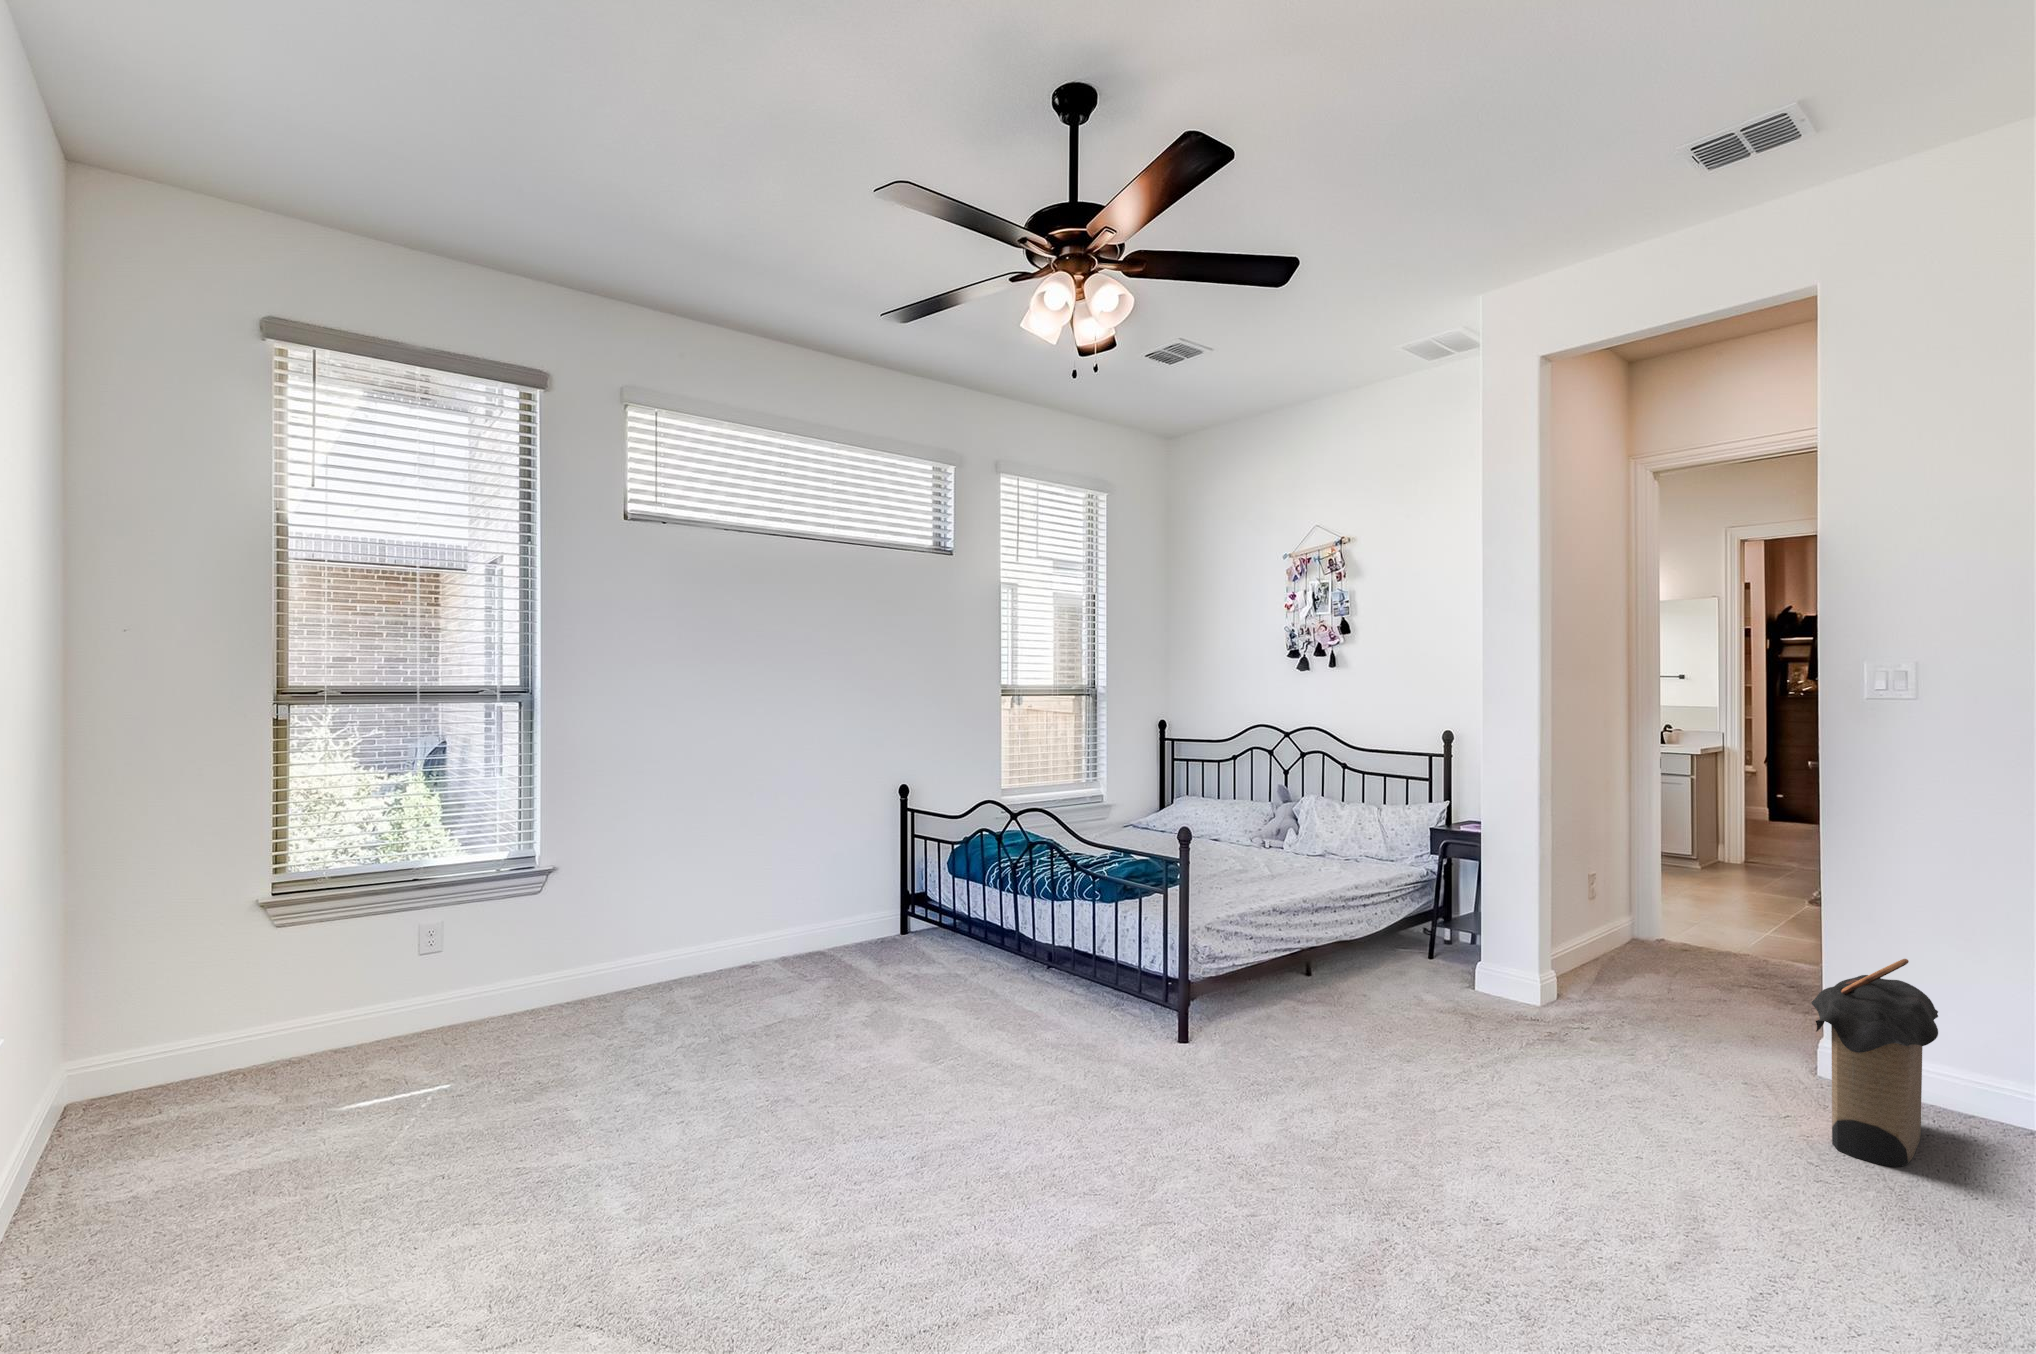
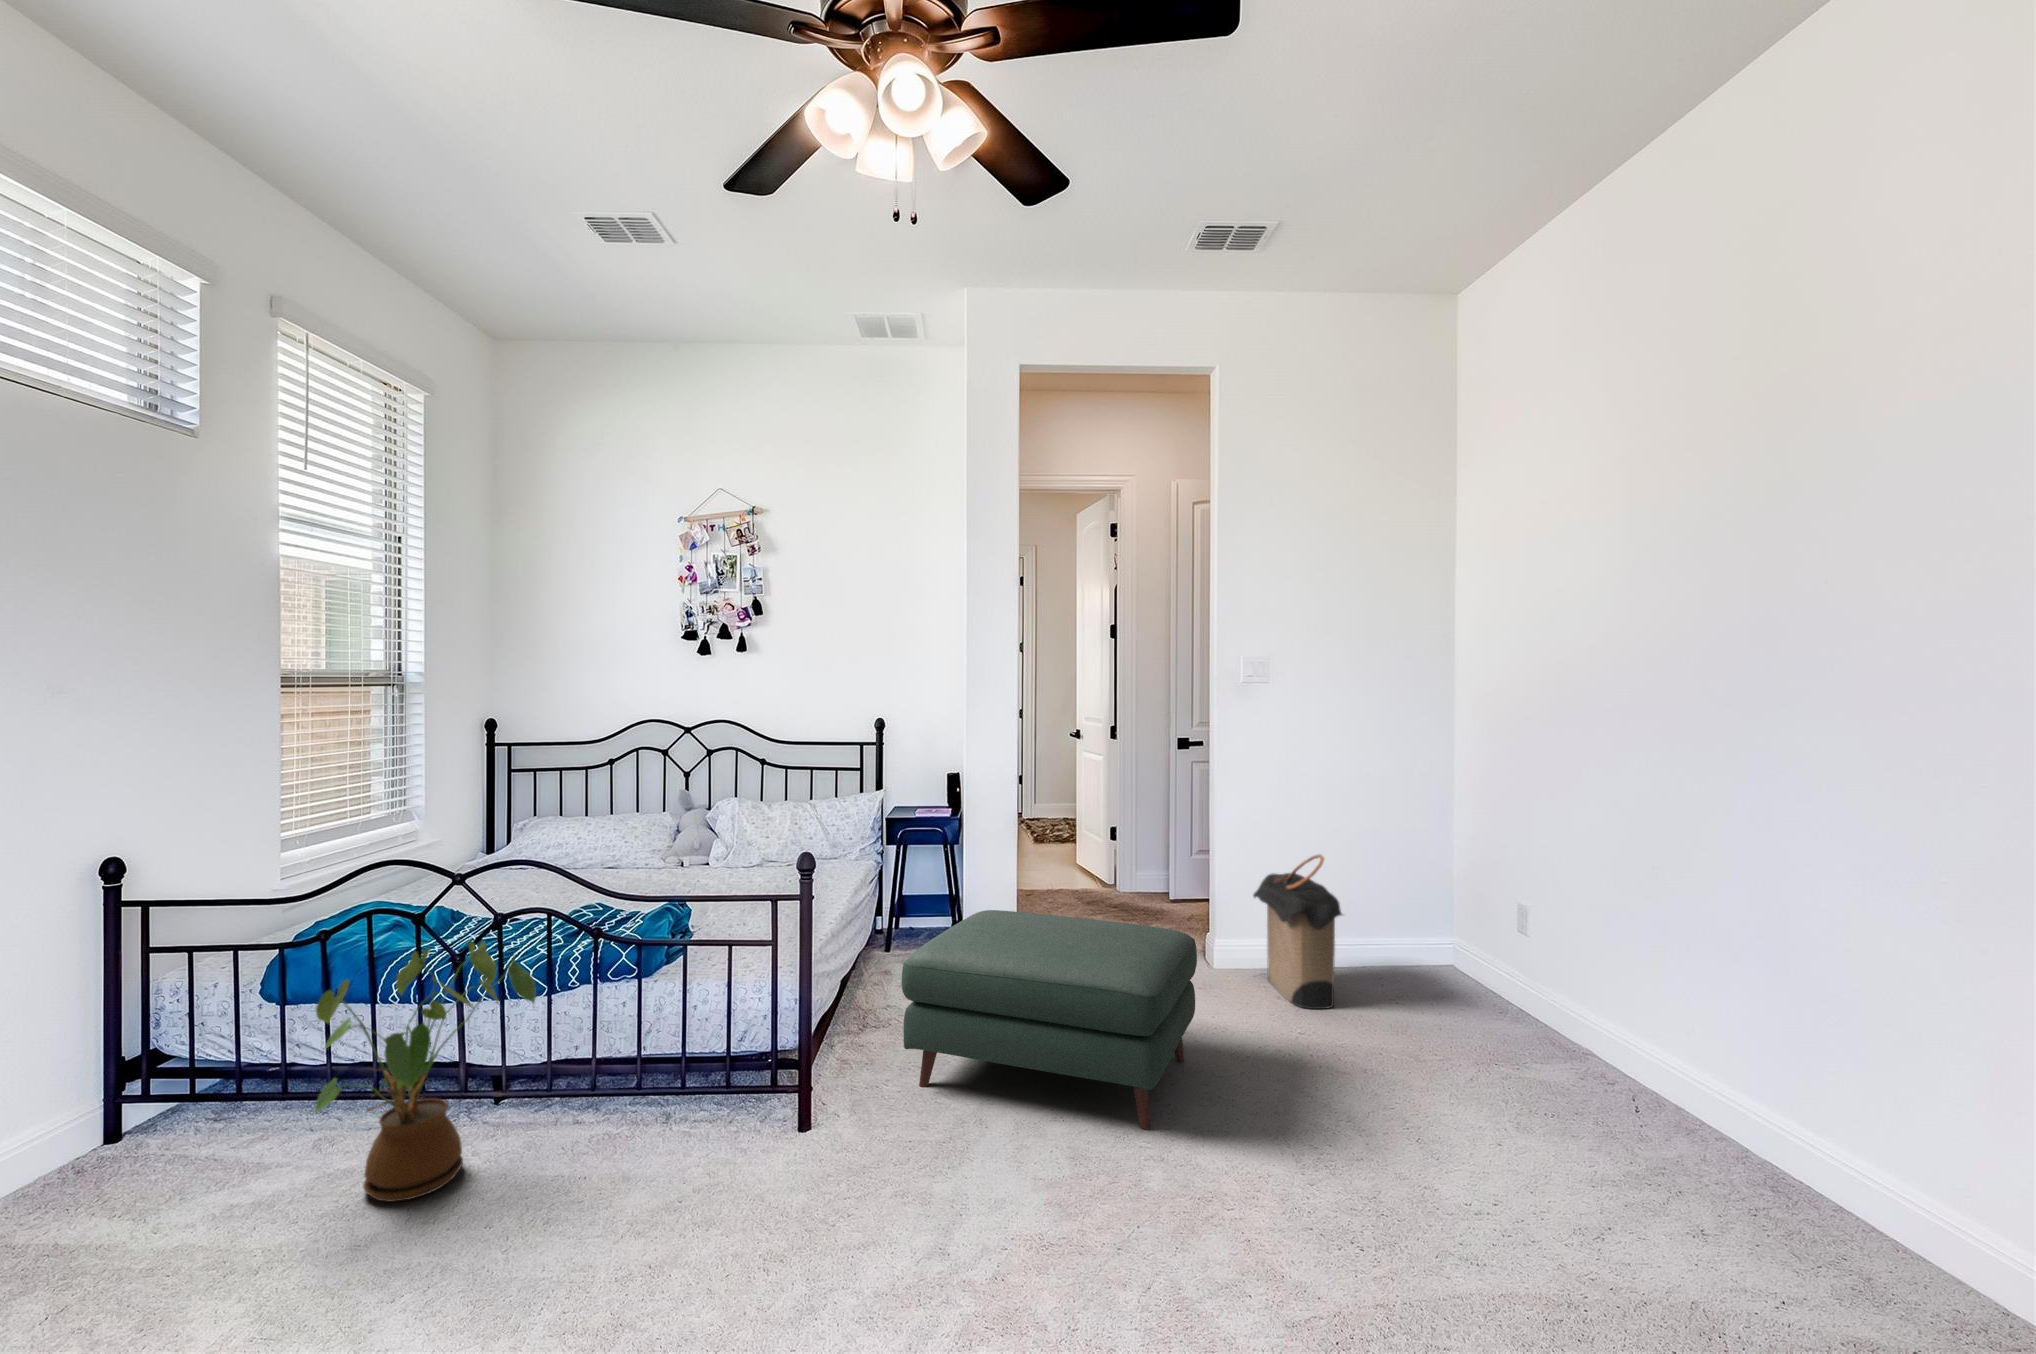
house plant: none [928,856,1036,995] -> present [315,942,536,1202]
ottoman: none [1276,924,1584,1146] -> present [902,910,1197,1130]

